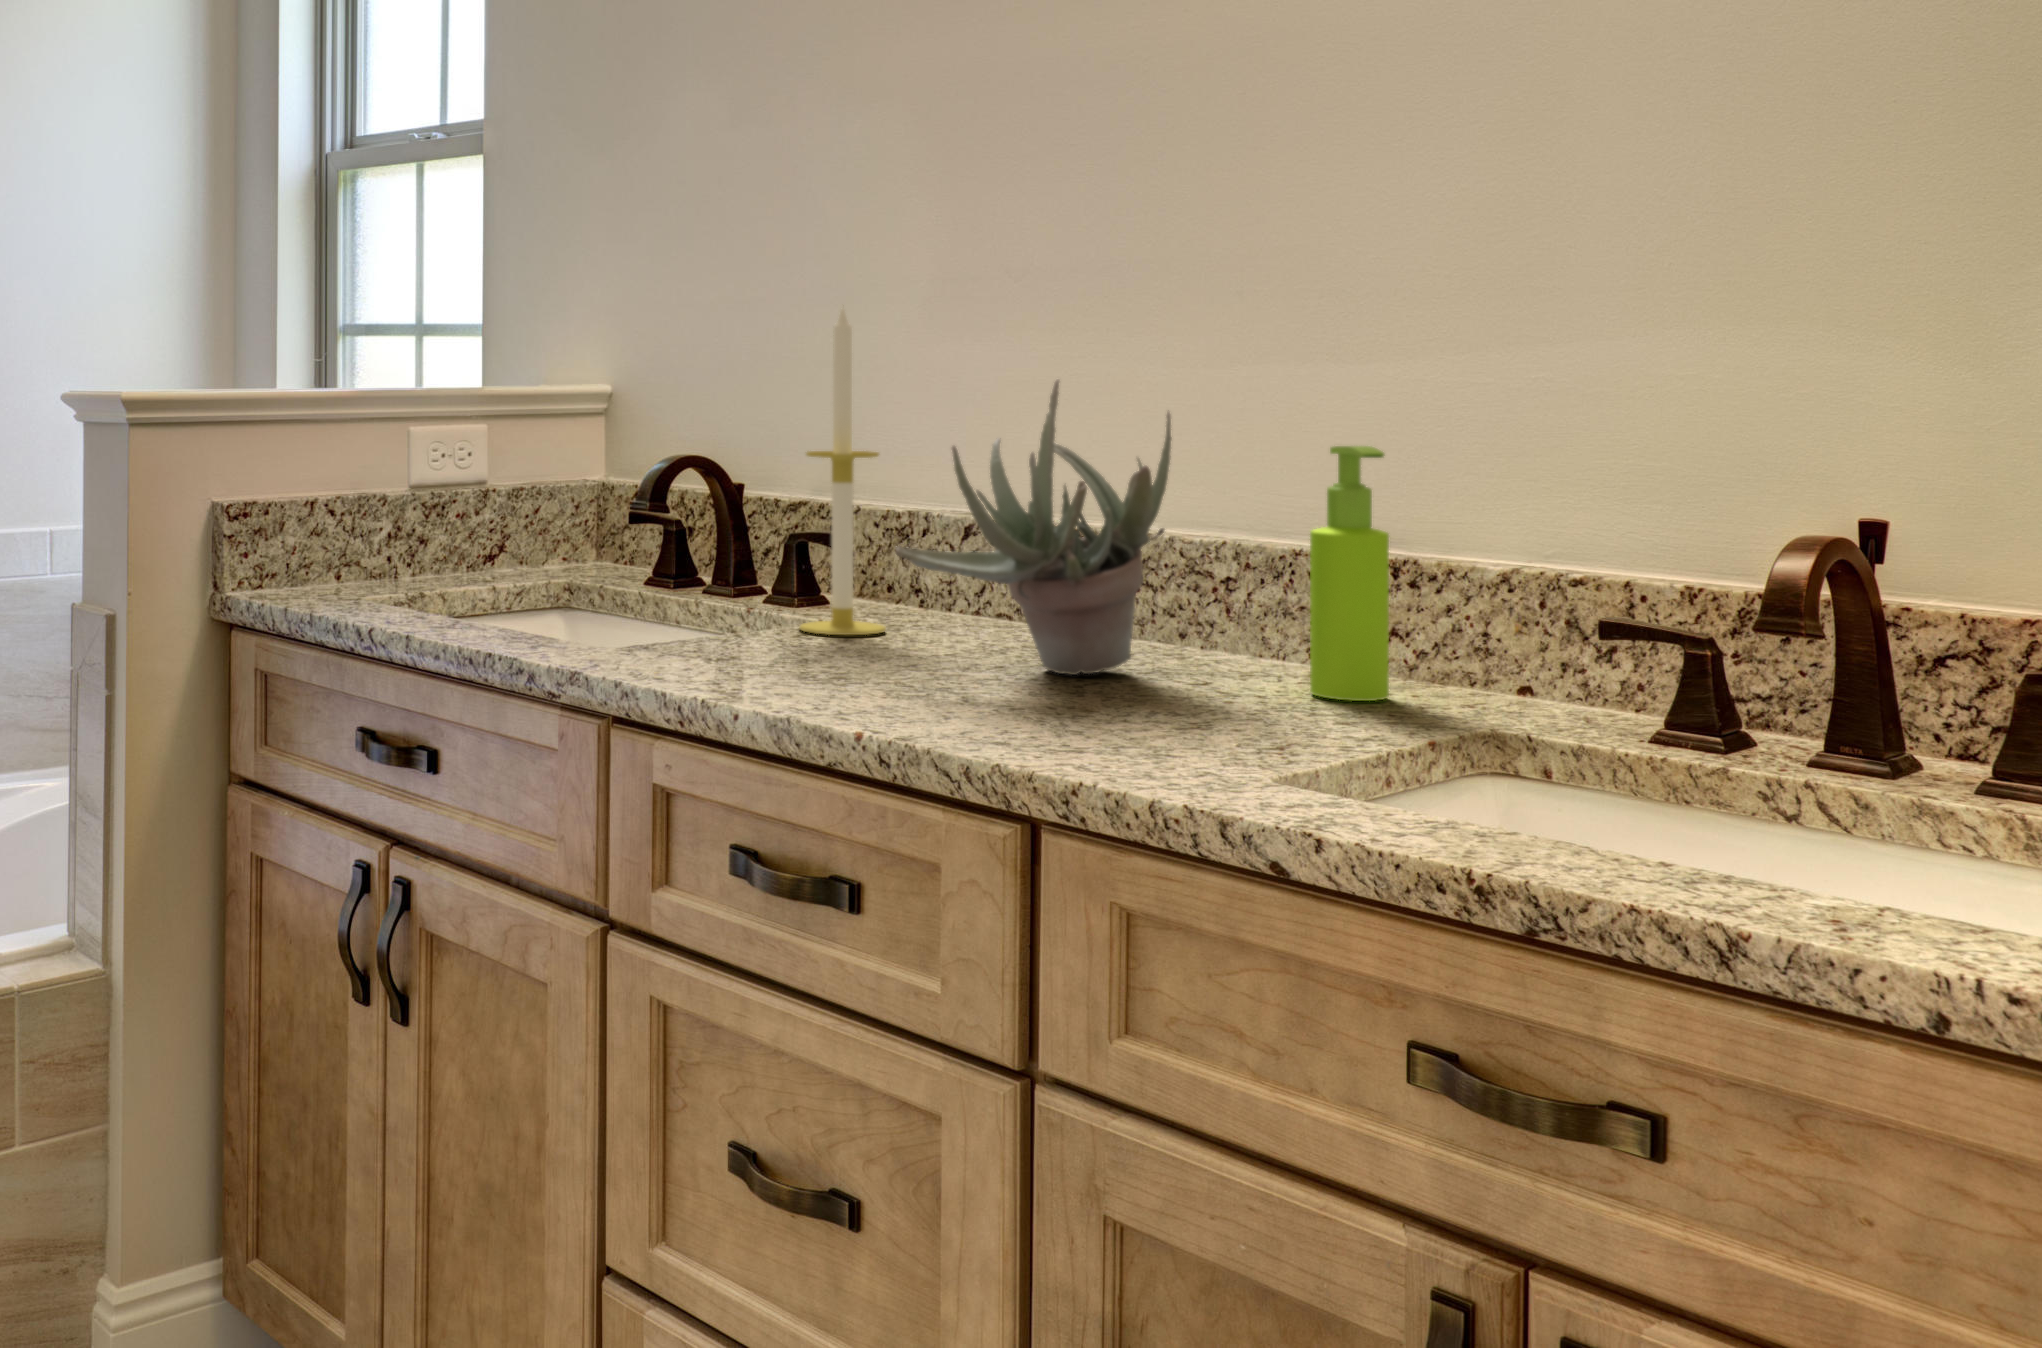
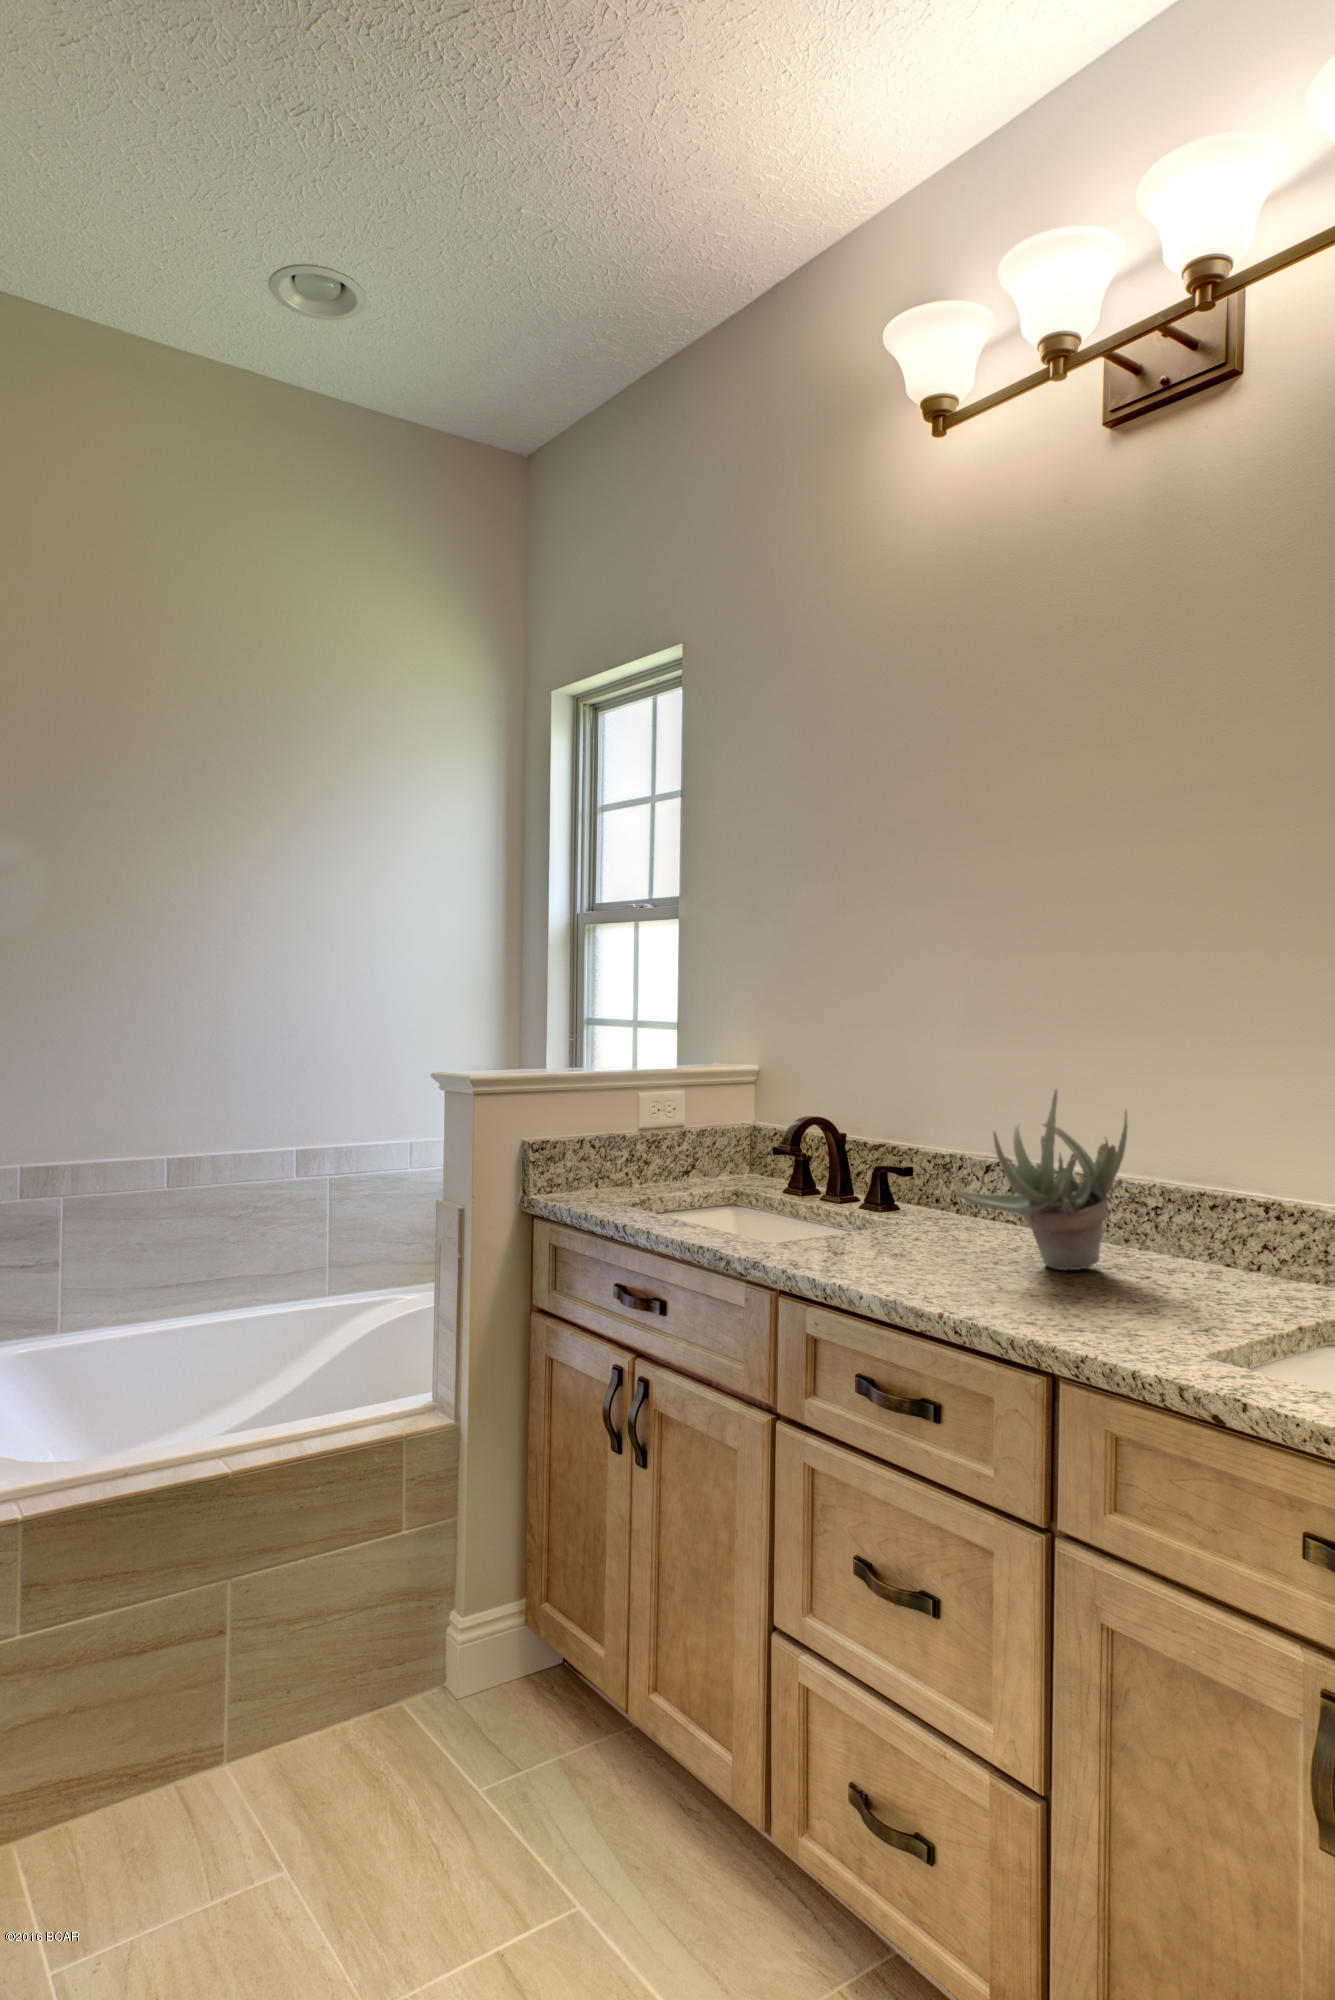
candle: present [799,308,885,635] -> none [886,1032,939,1236]
soap dispenser: present [1310,446,1389,701] -> none [1215,1135,1265,1294]

